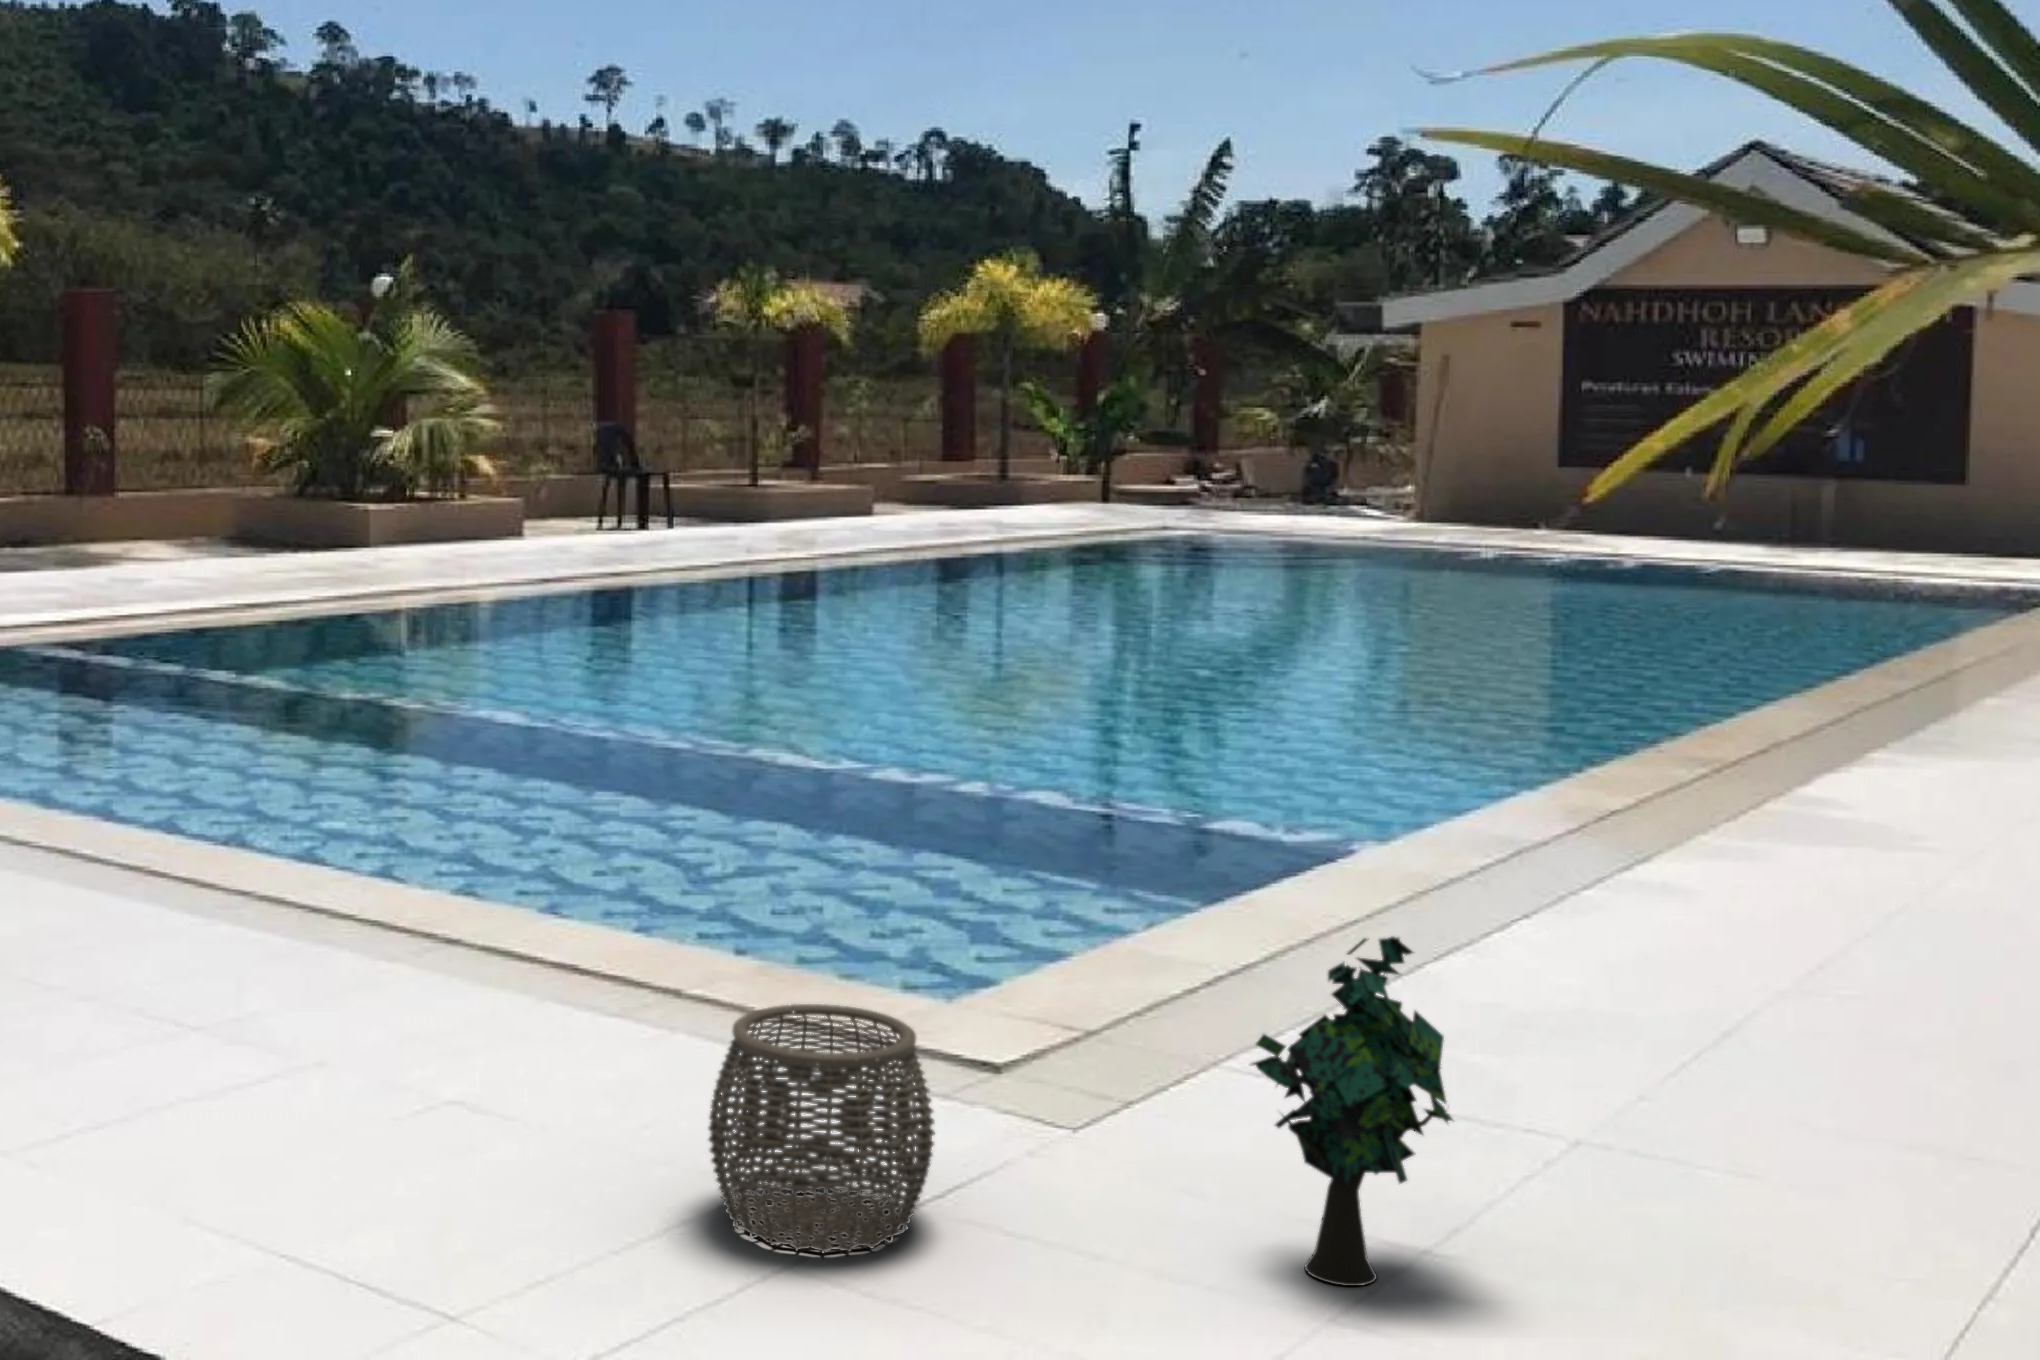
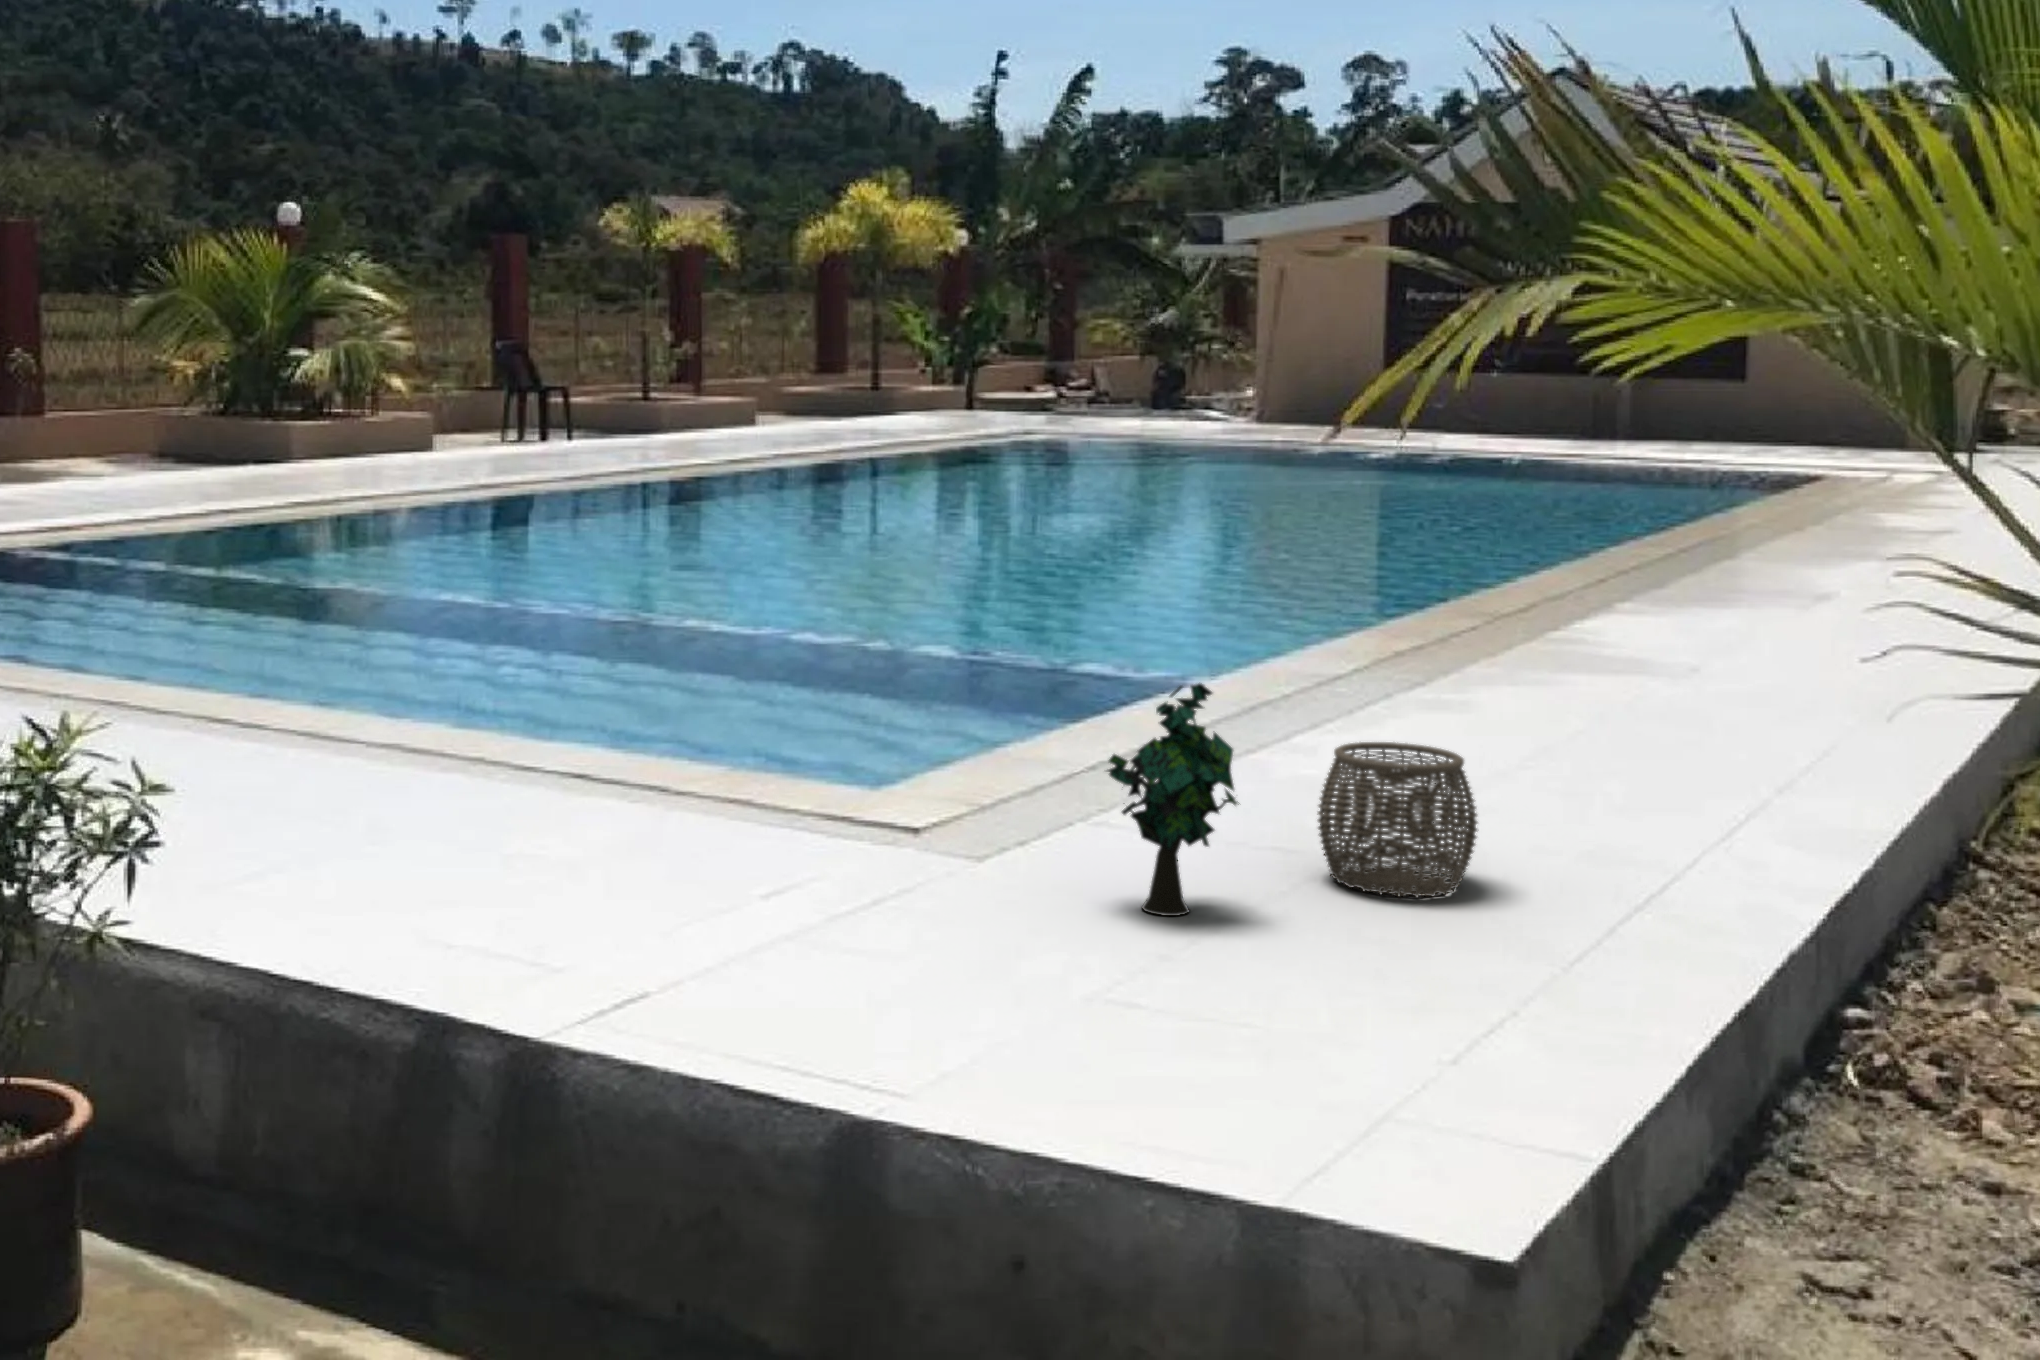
woven basket: present [709,1004,935,1253] -> present [1317,742,1478,897]

